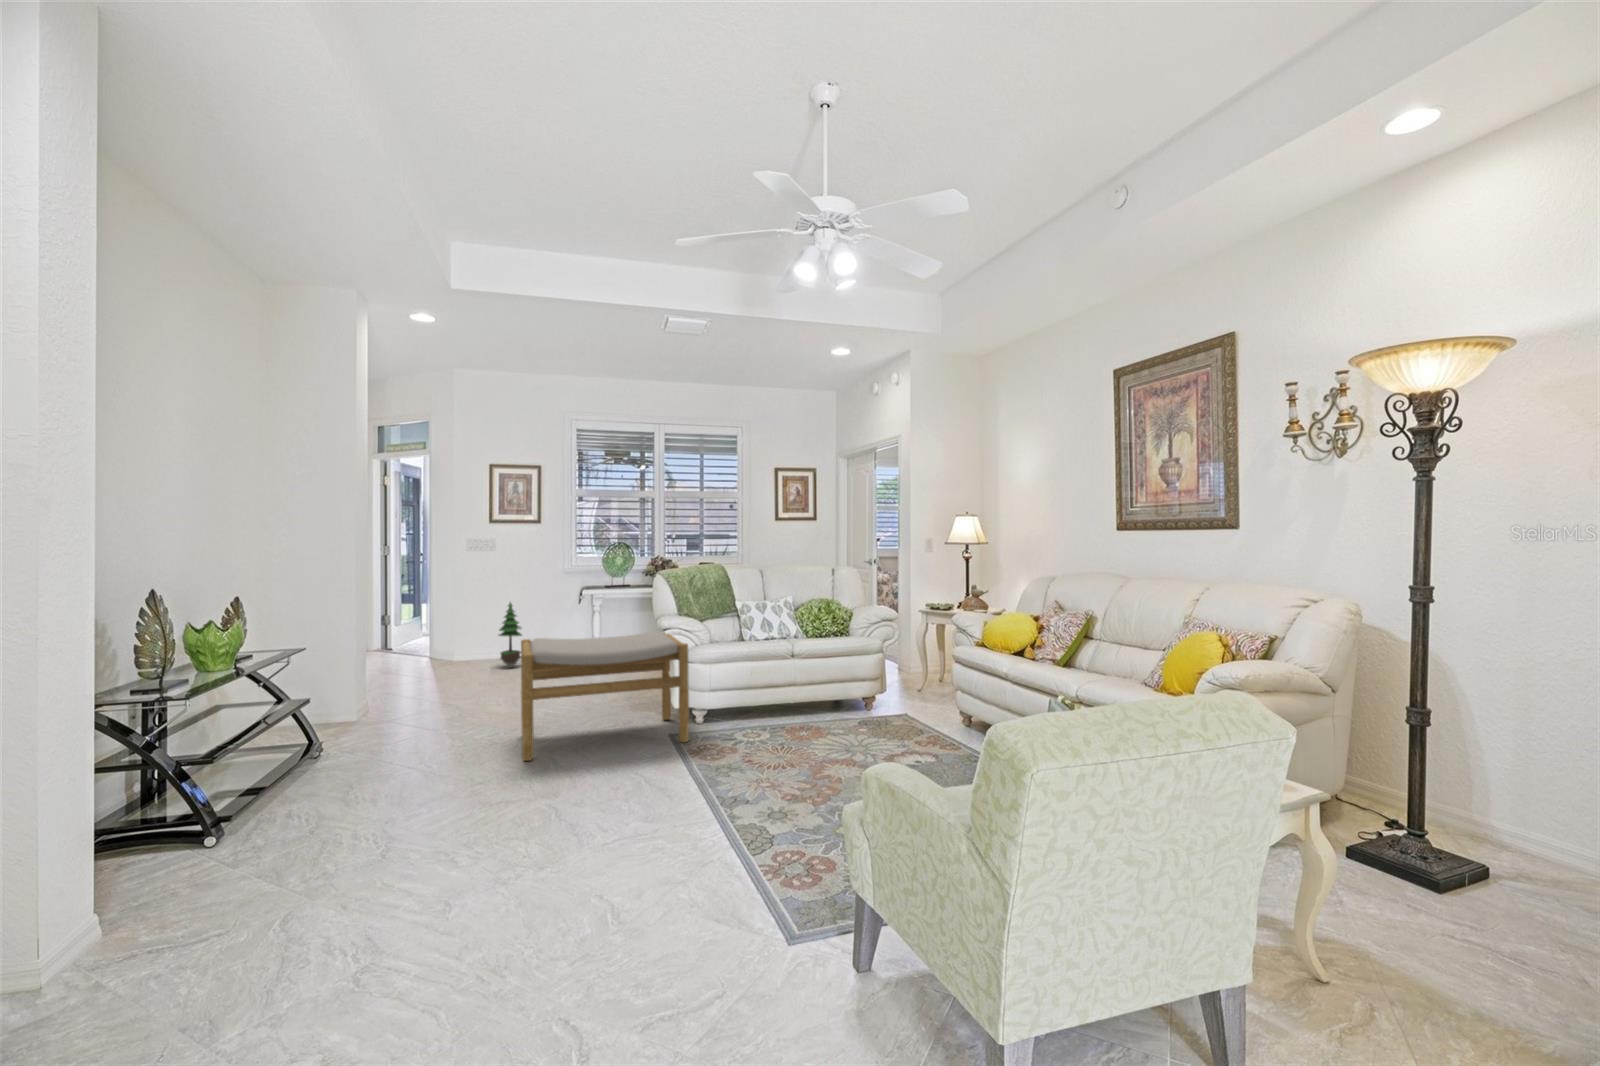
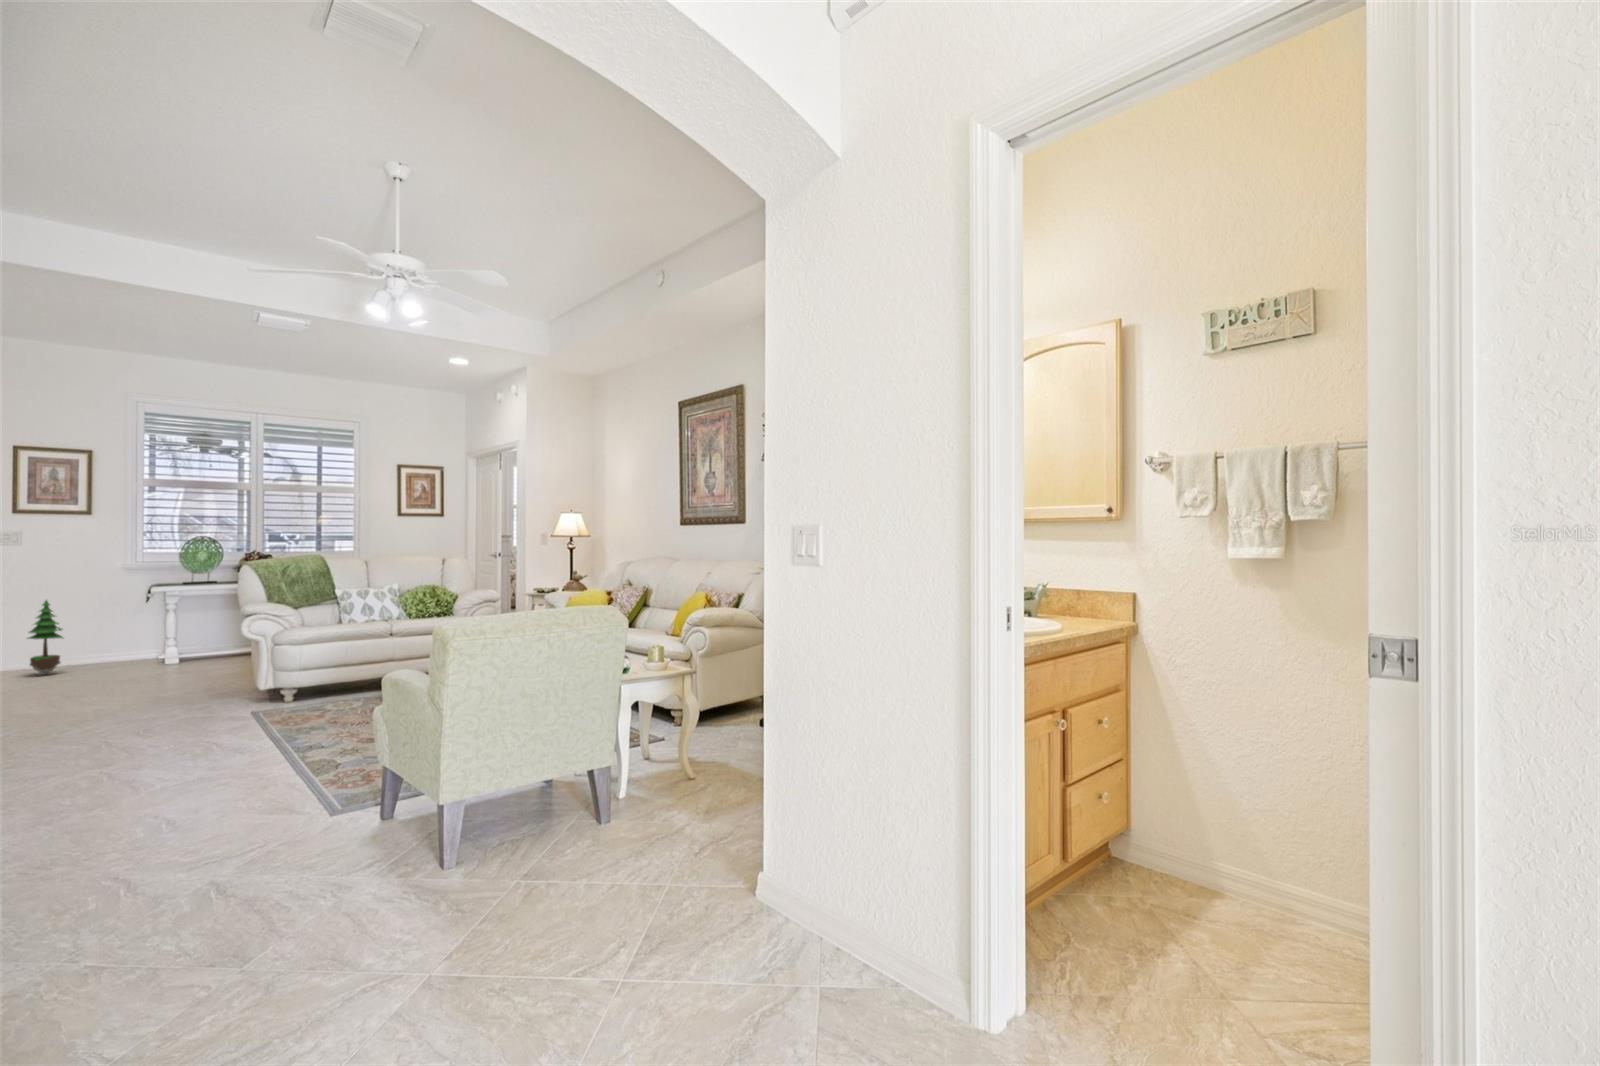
footstool: present [521,631,689,761] -> none [64,615,272,742]

